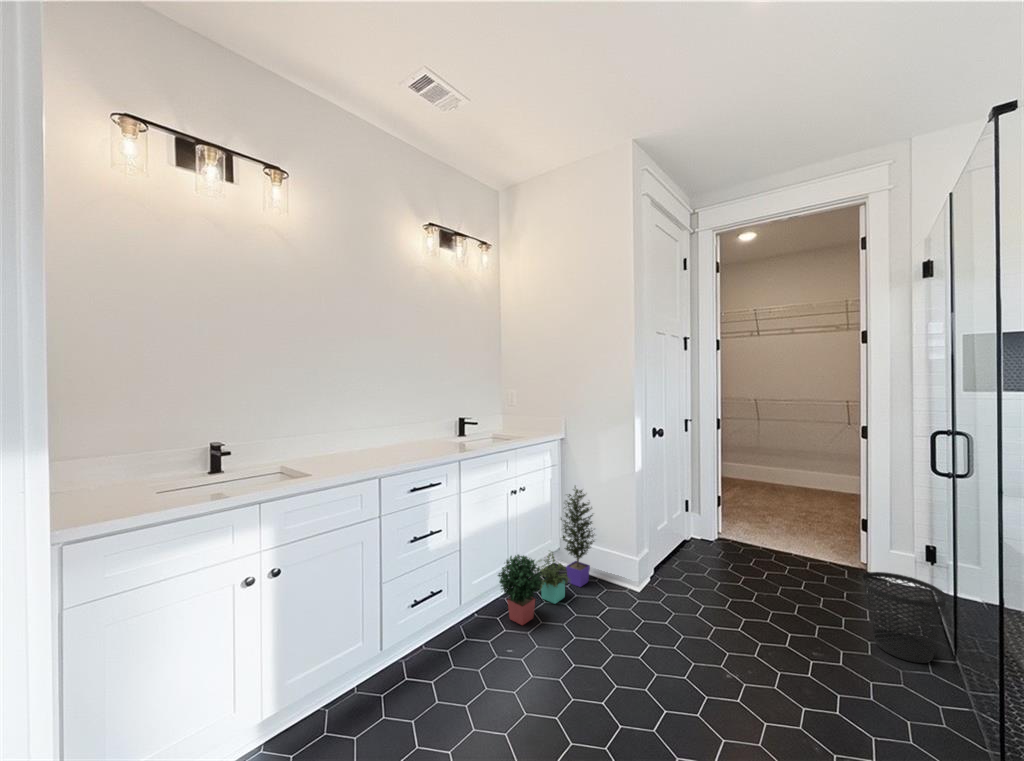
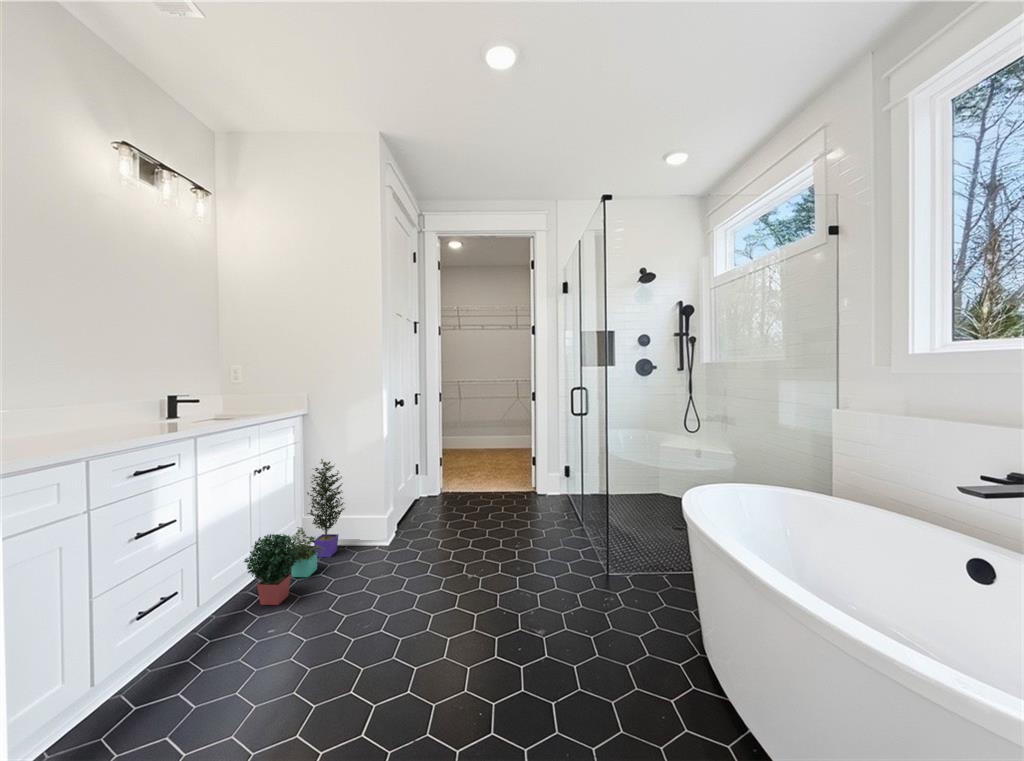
wastebasket: present [862,572,946,663] -> none [541,484,582,536]

